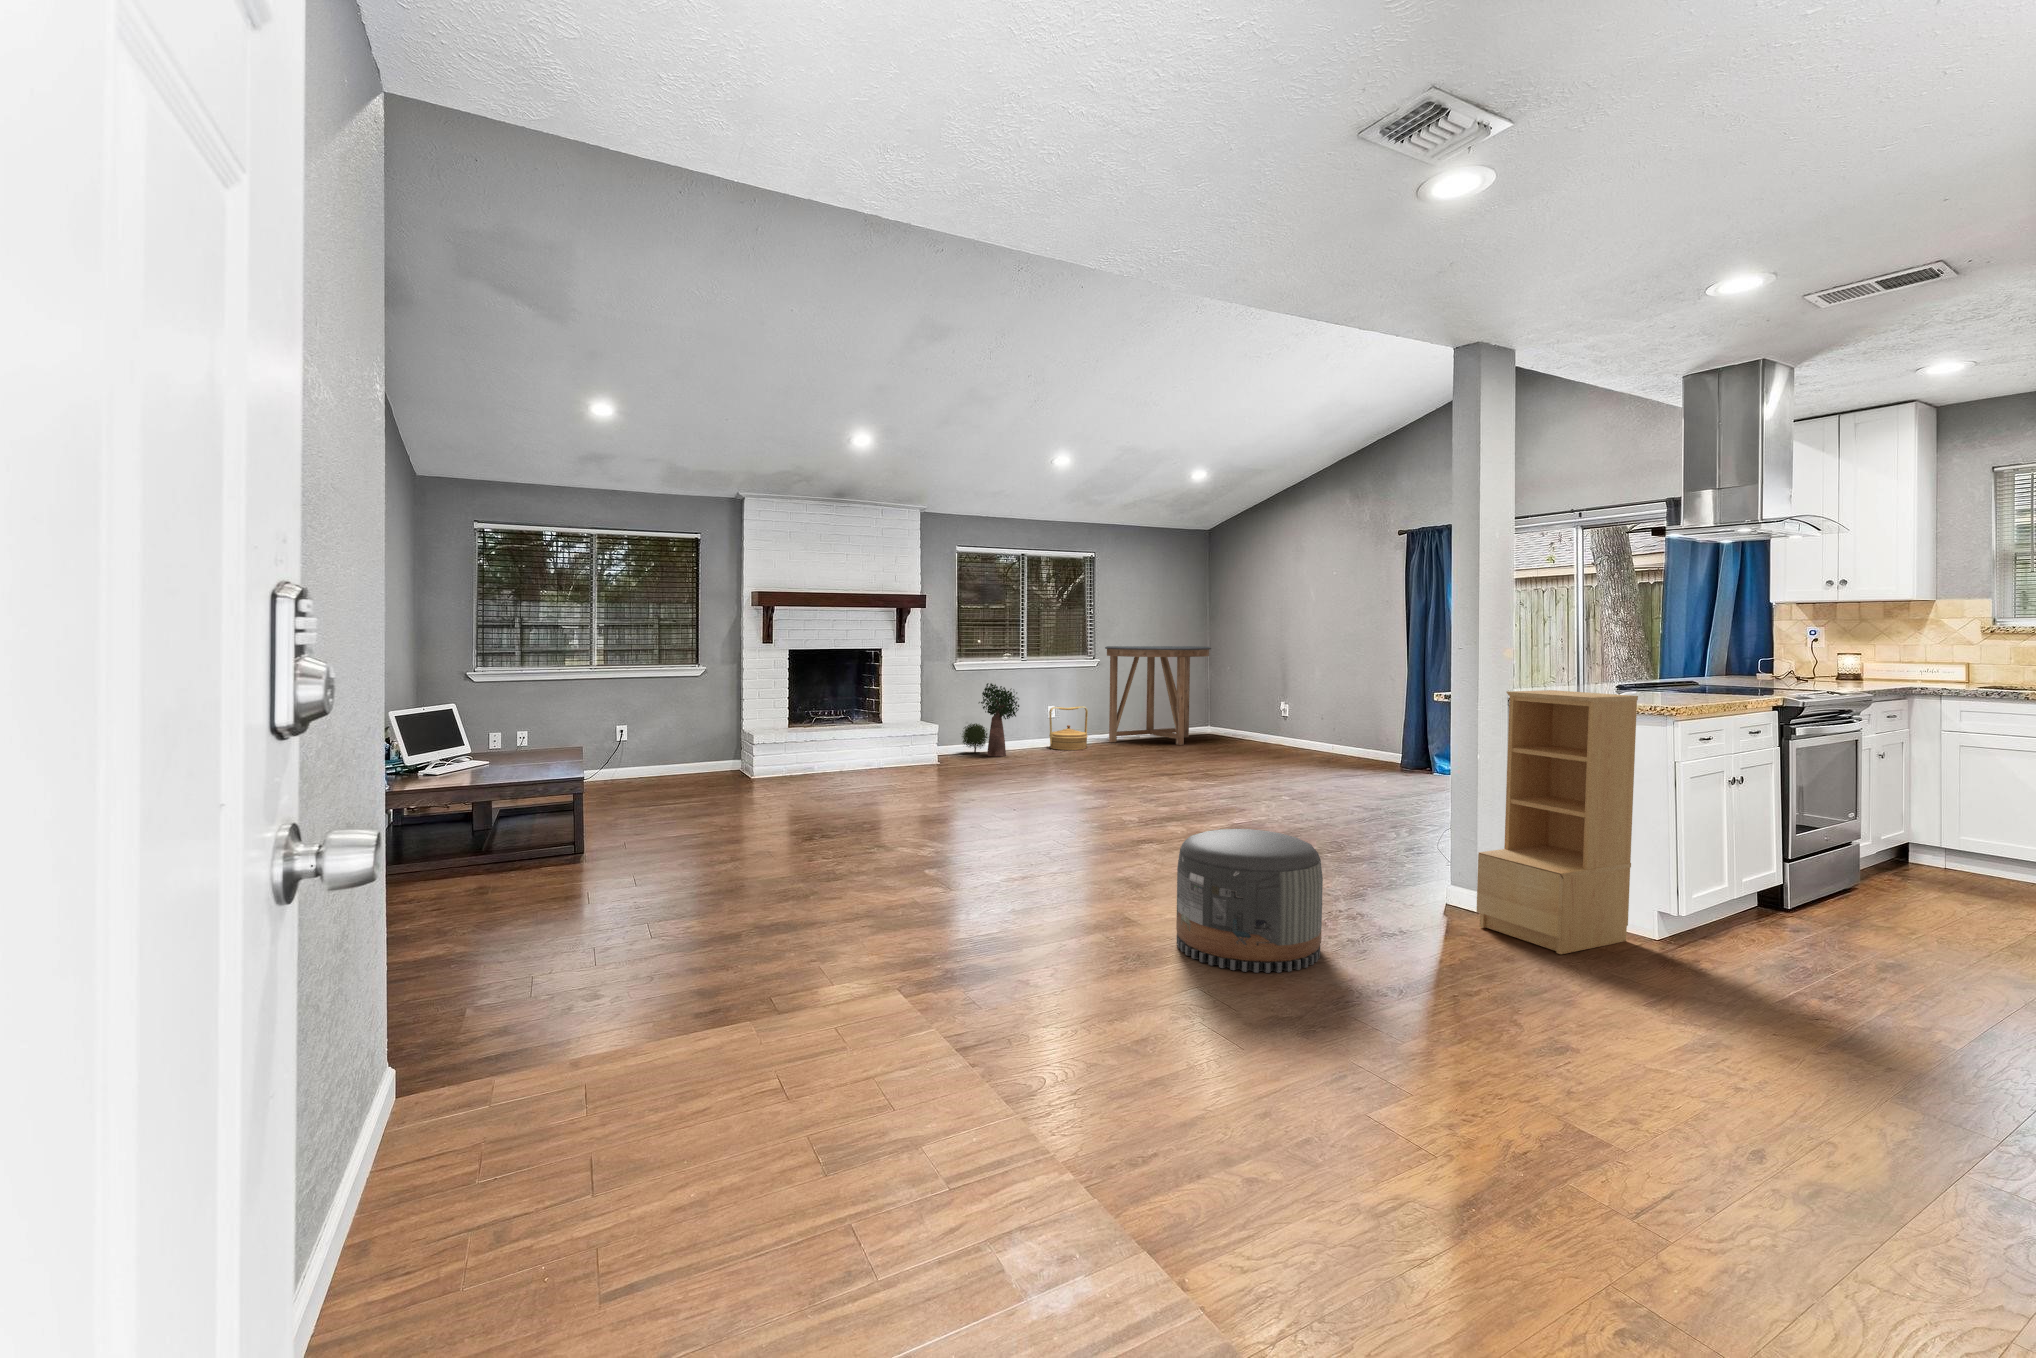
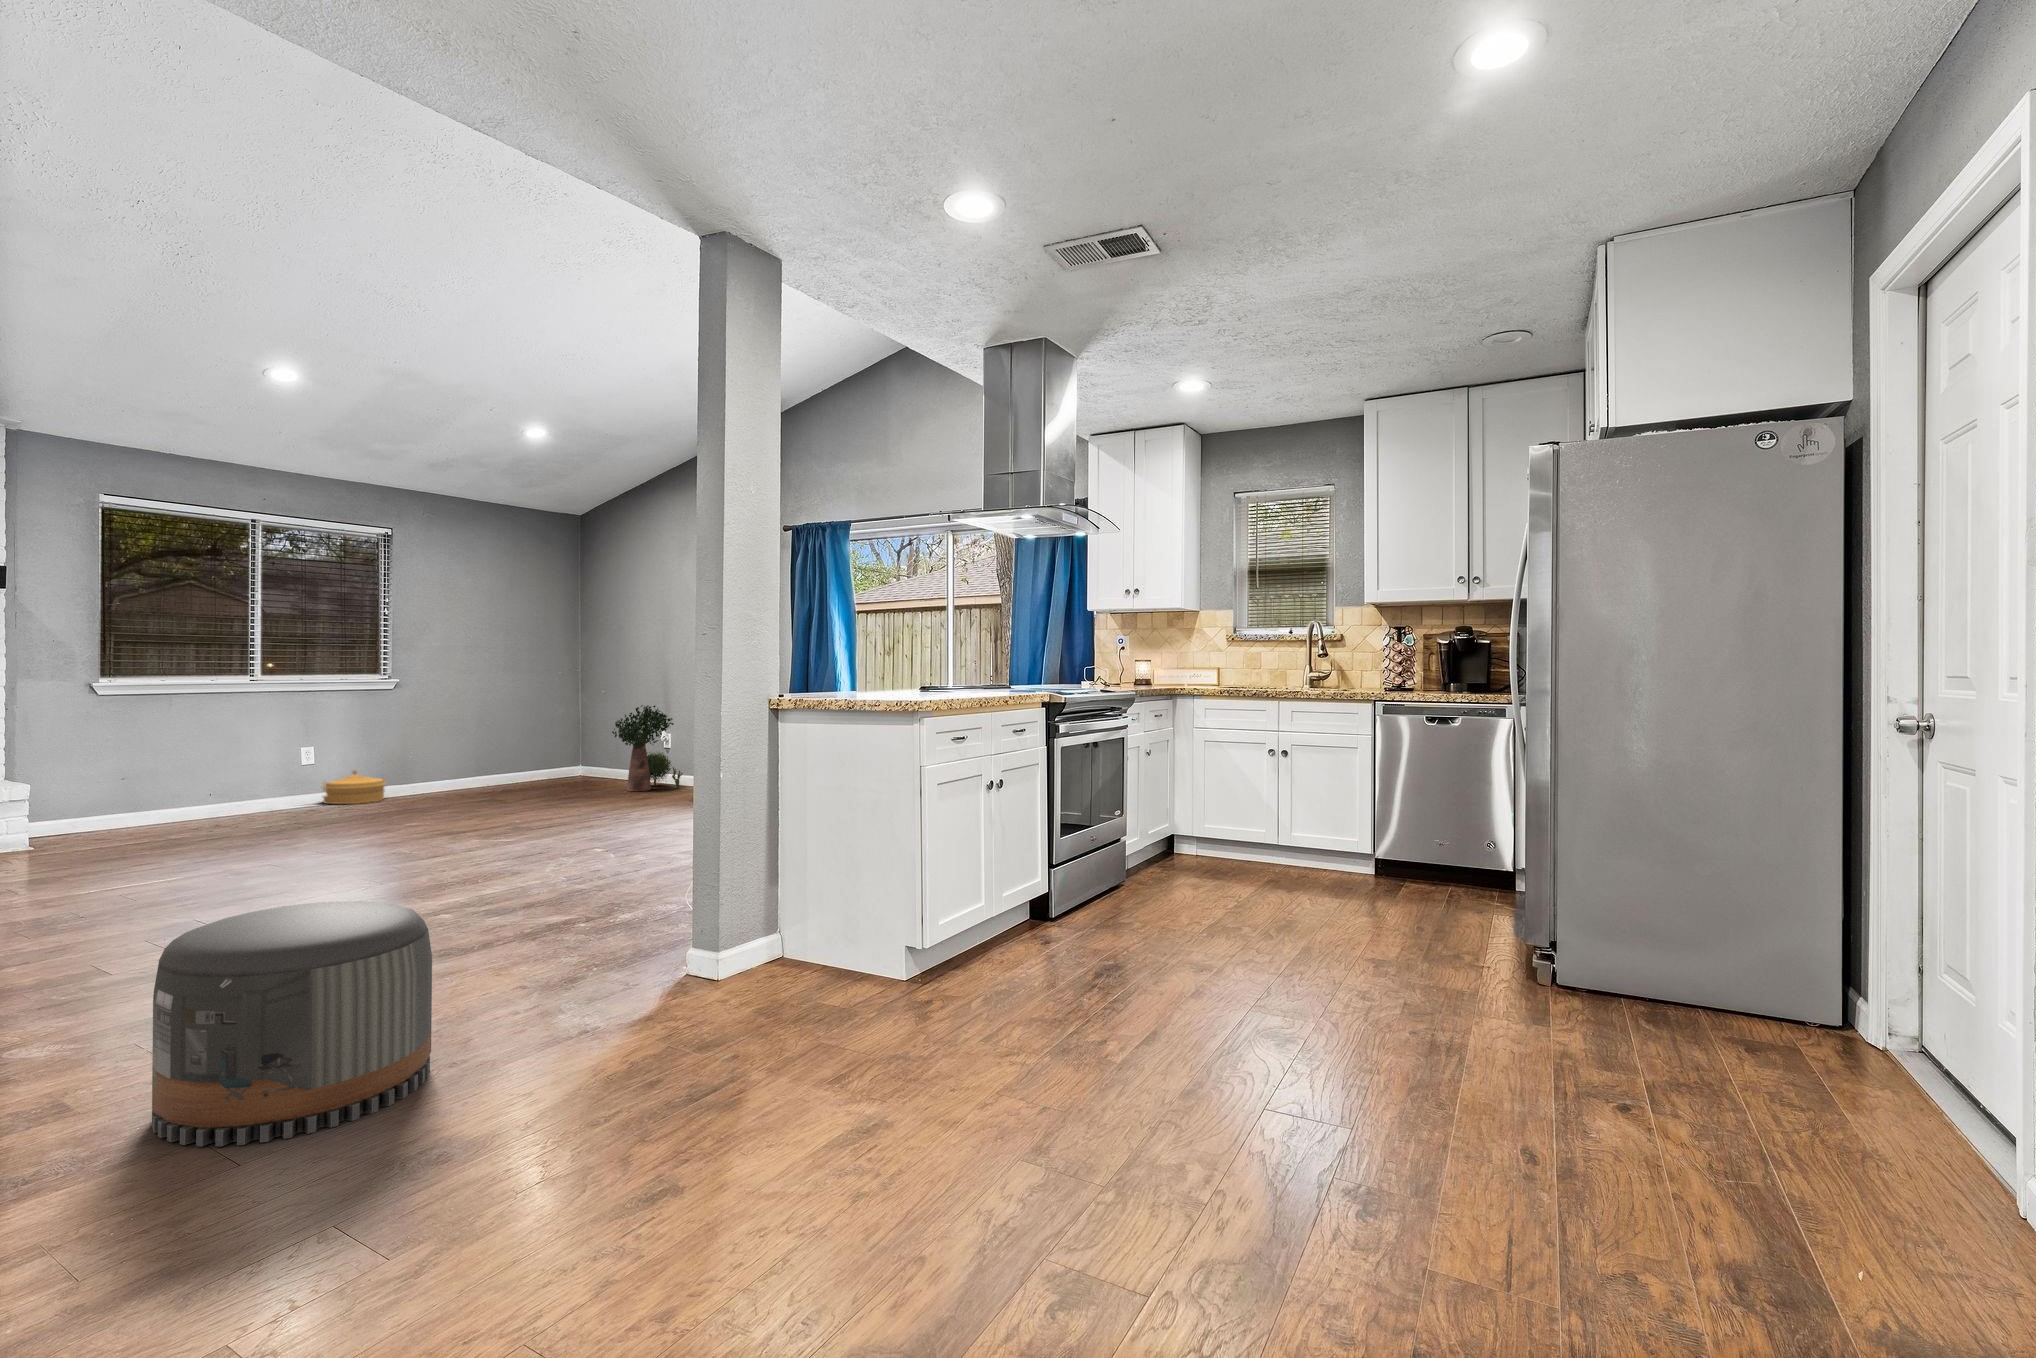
console table: present [1105,646,1211,745] -> none [420,664,577,790]
potted plant: present [962,683,1019,756] -> present [612,705,682,791]
bookshelf: present [1477,690,1638,954] -> none [702,687,879,1018]

